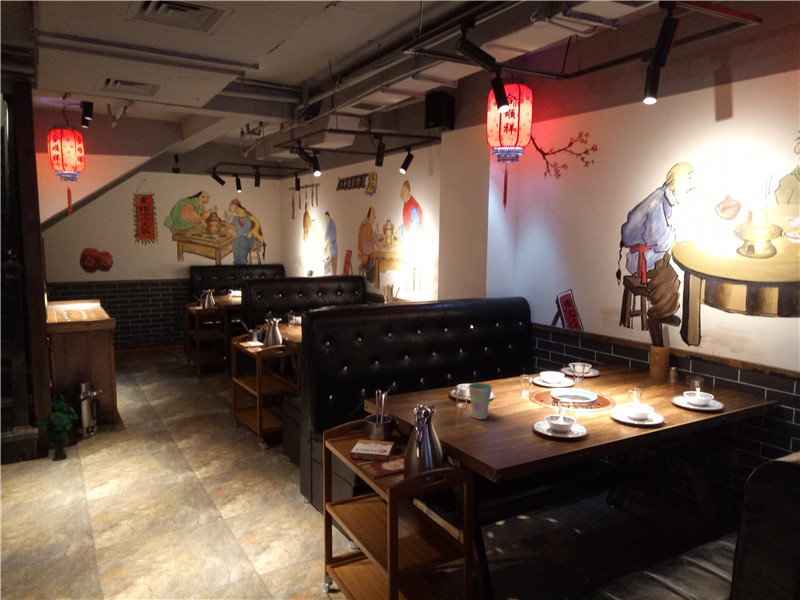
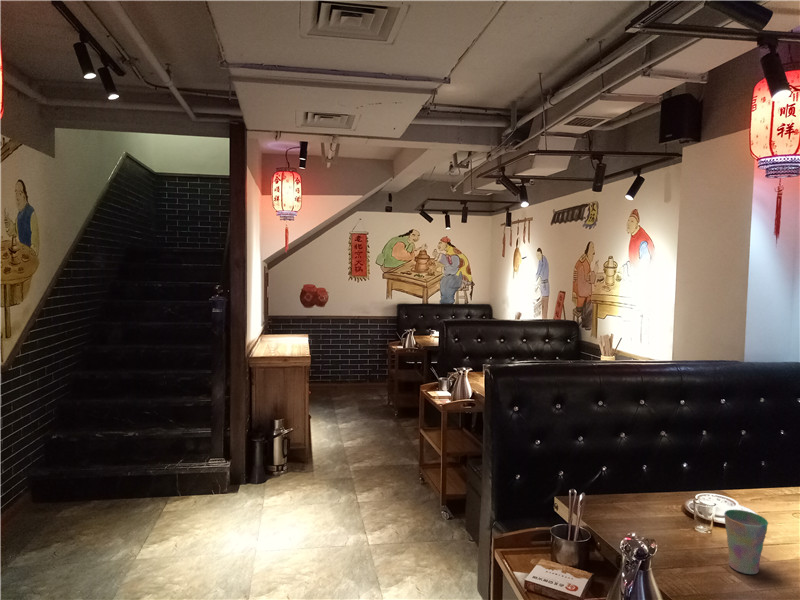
decorative plant: present [36,394,78,461] -> none [230,427,268,494]

